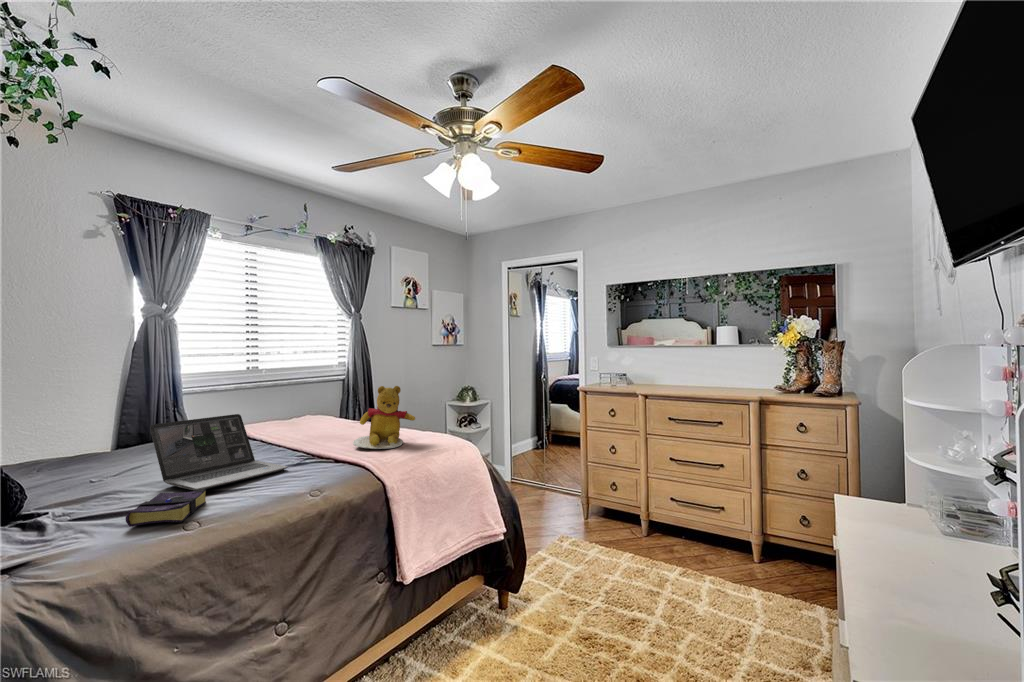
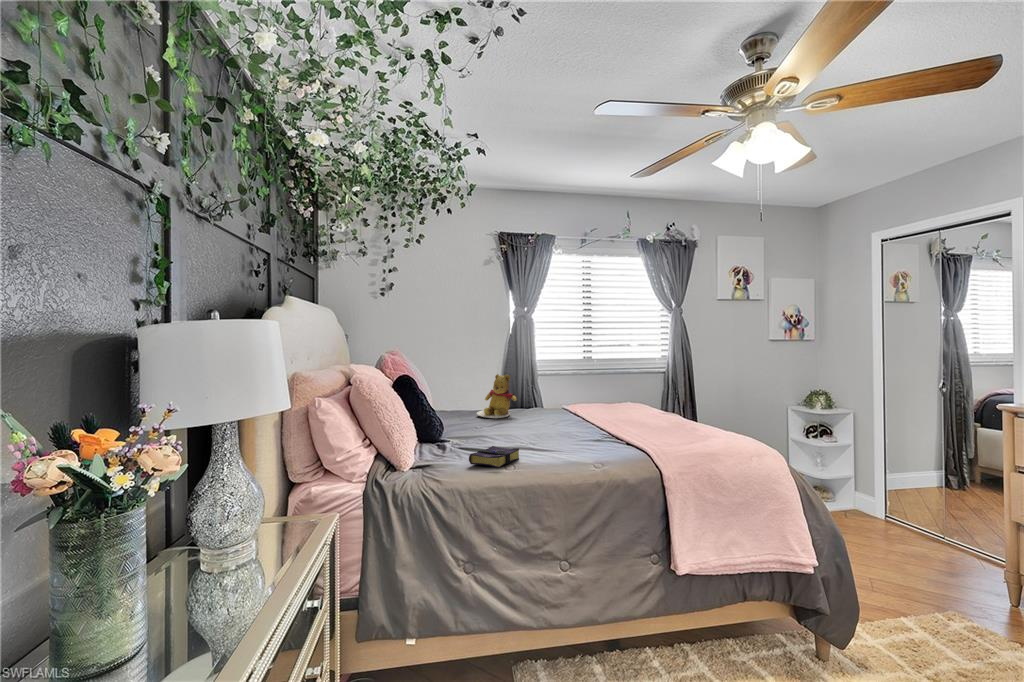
teddy bear: present [353,386,415,449] -> present [477,374,517,418]
laptop: present [150,414,288,491] -> none [495,396,584,450]

